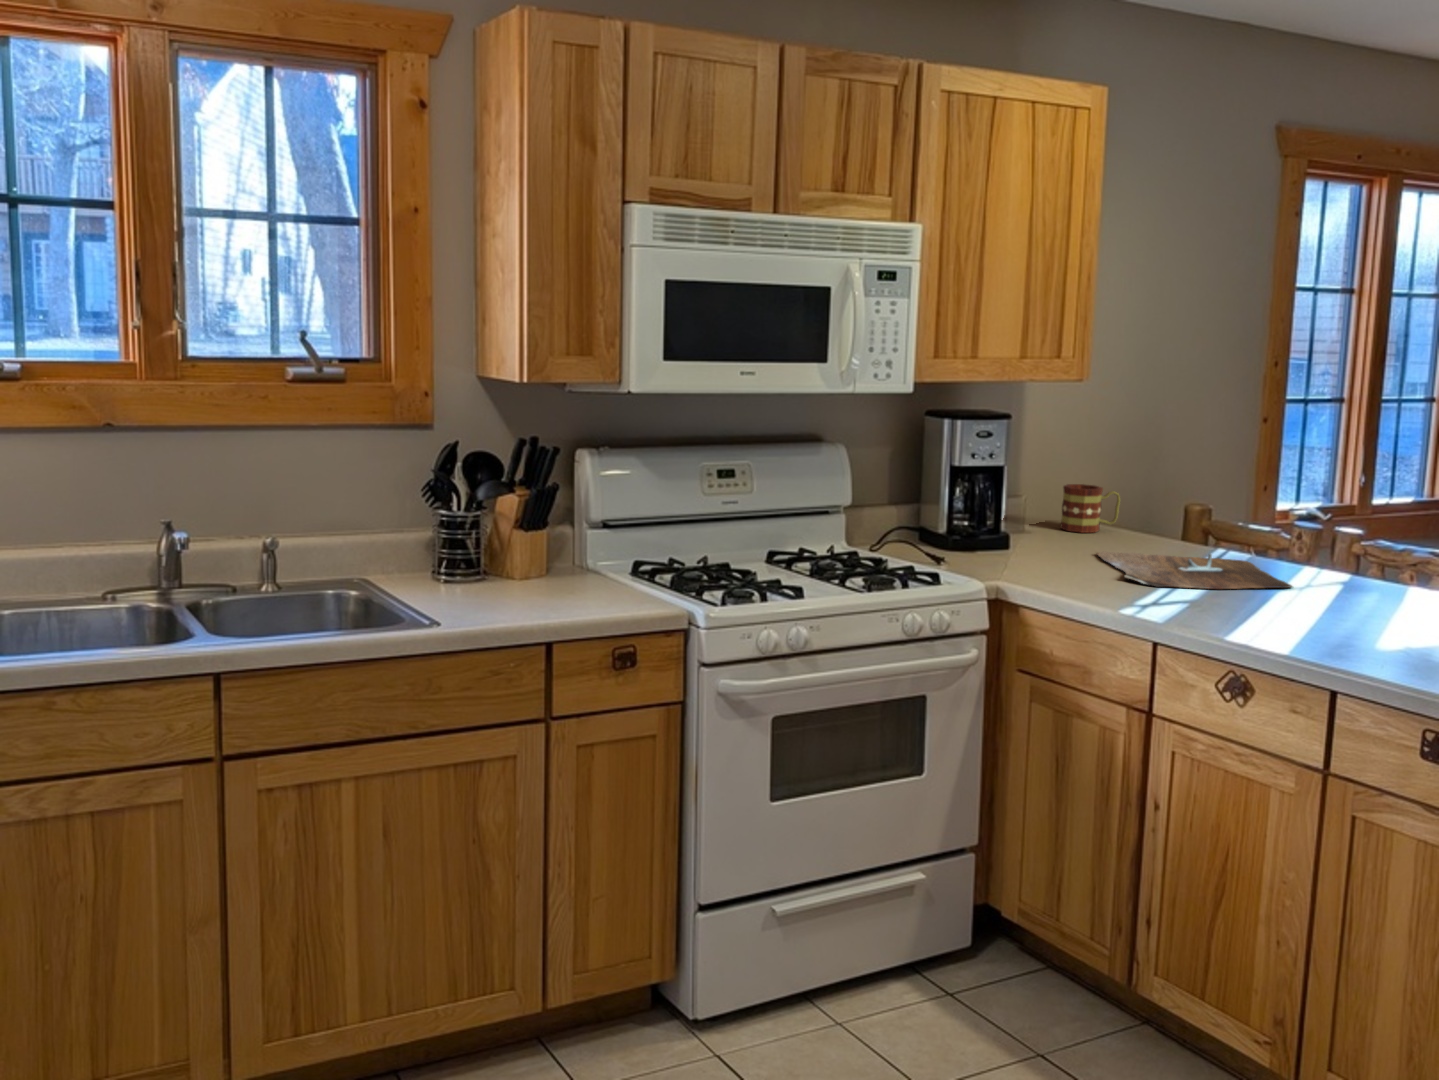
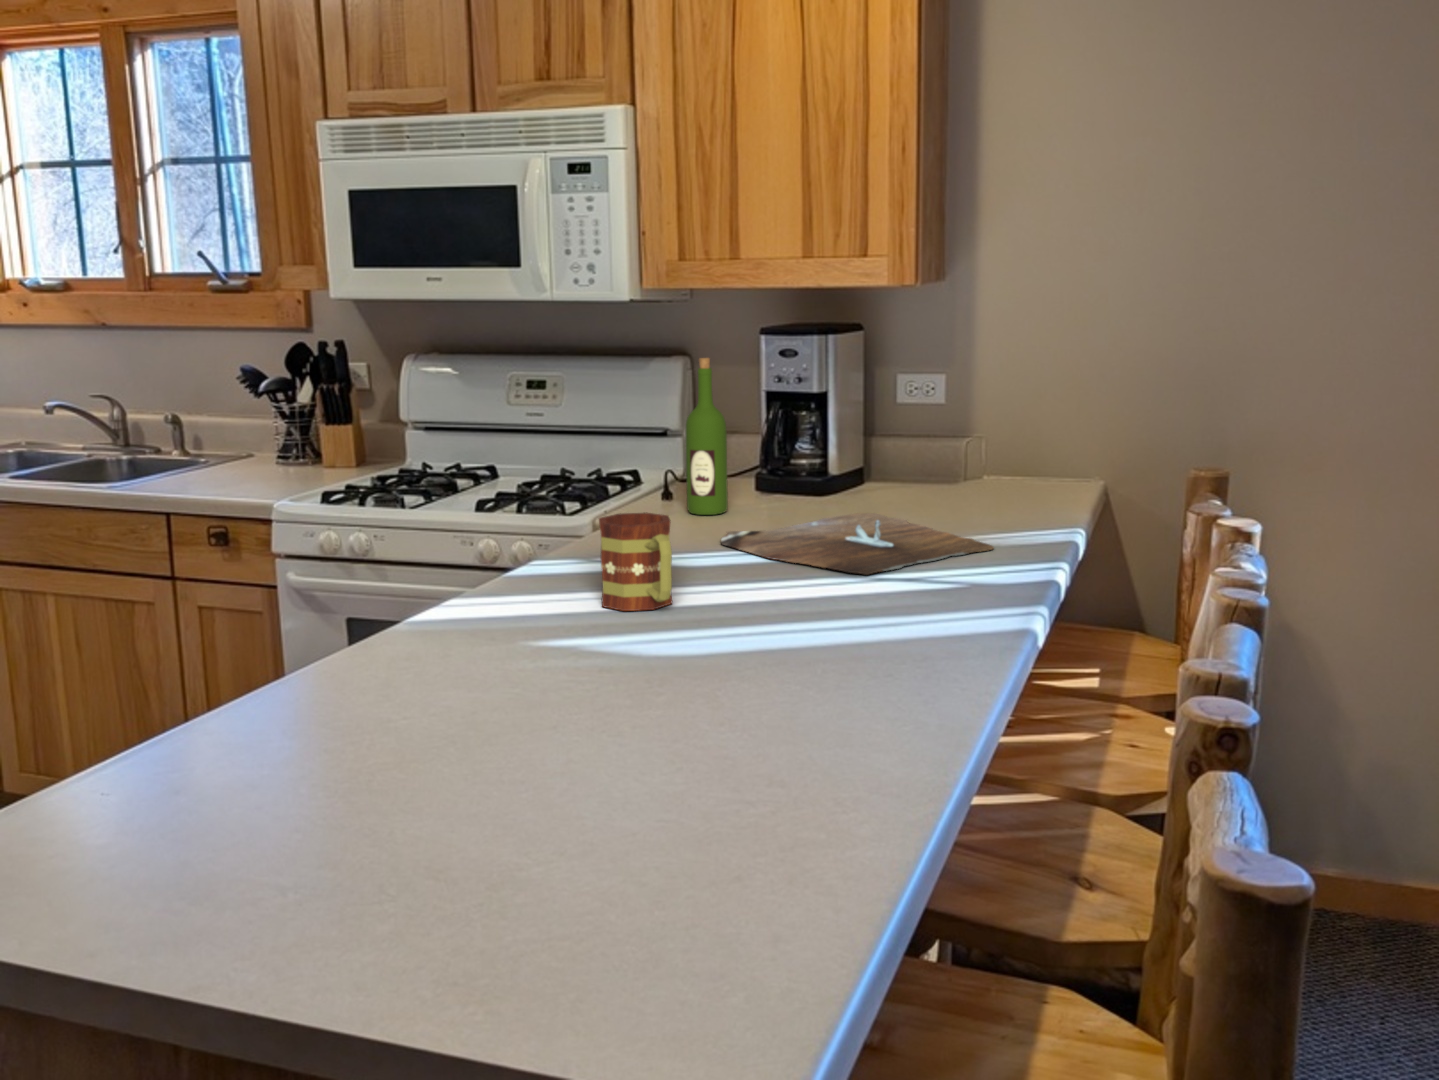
wine bottle: none [1009,443,1048,571] -> present [686,358,728,515]
mug: present [1060,484,1120,533] -> present [599,512,672,611]

